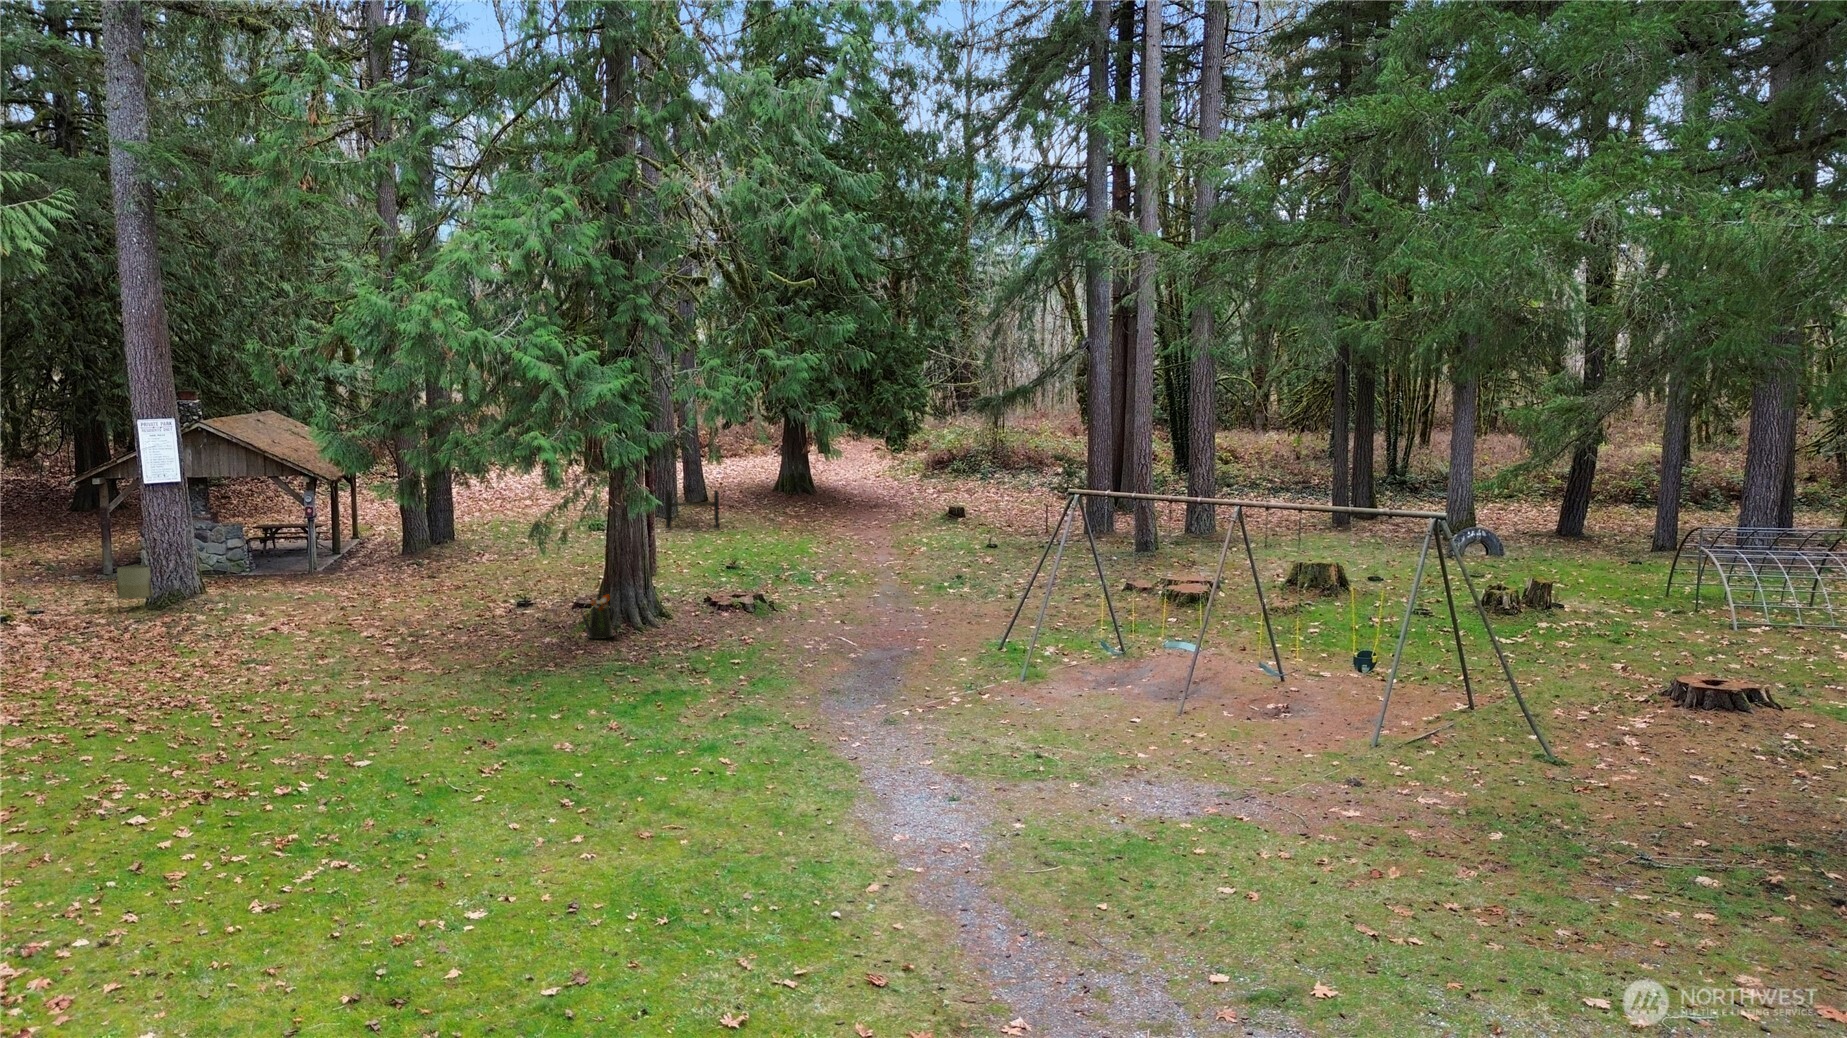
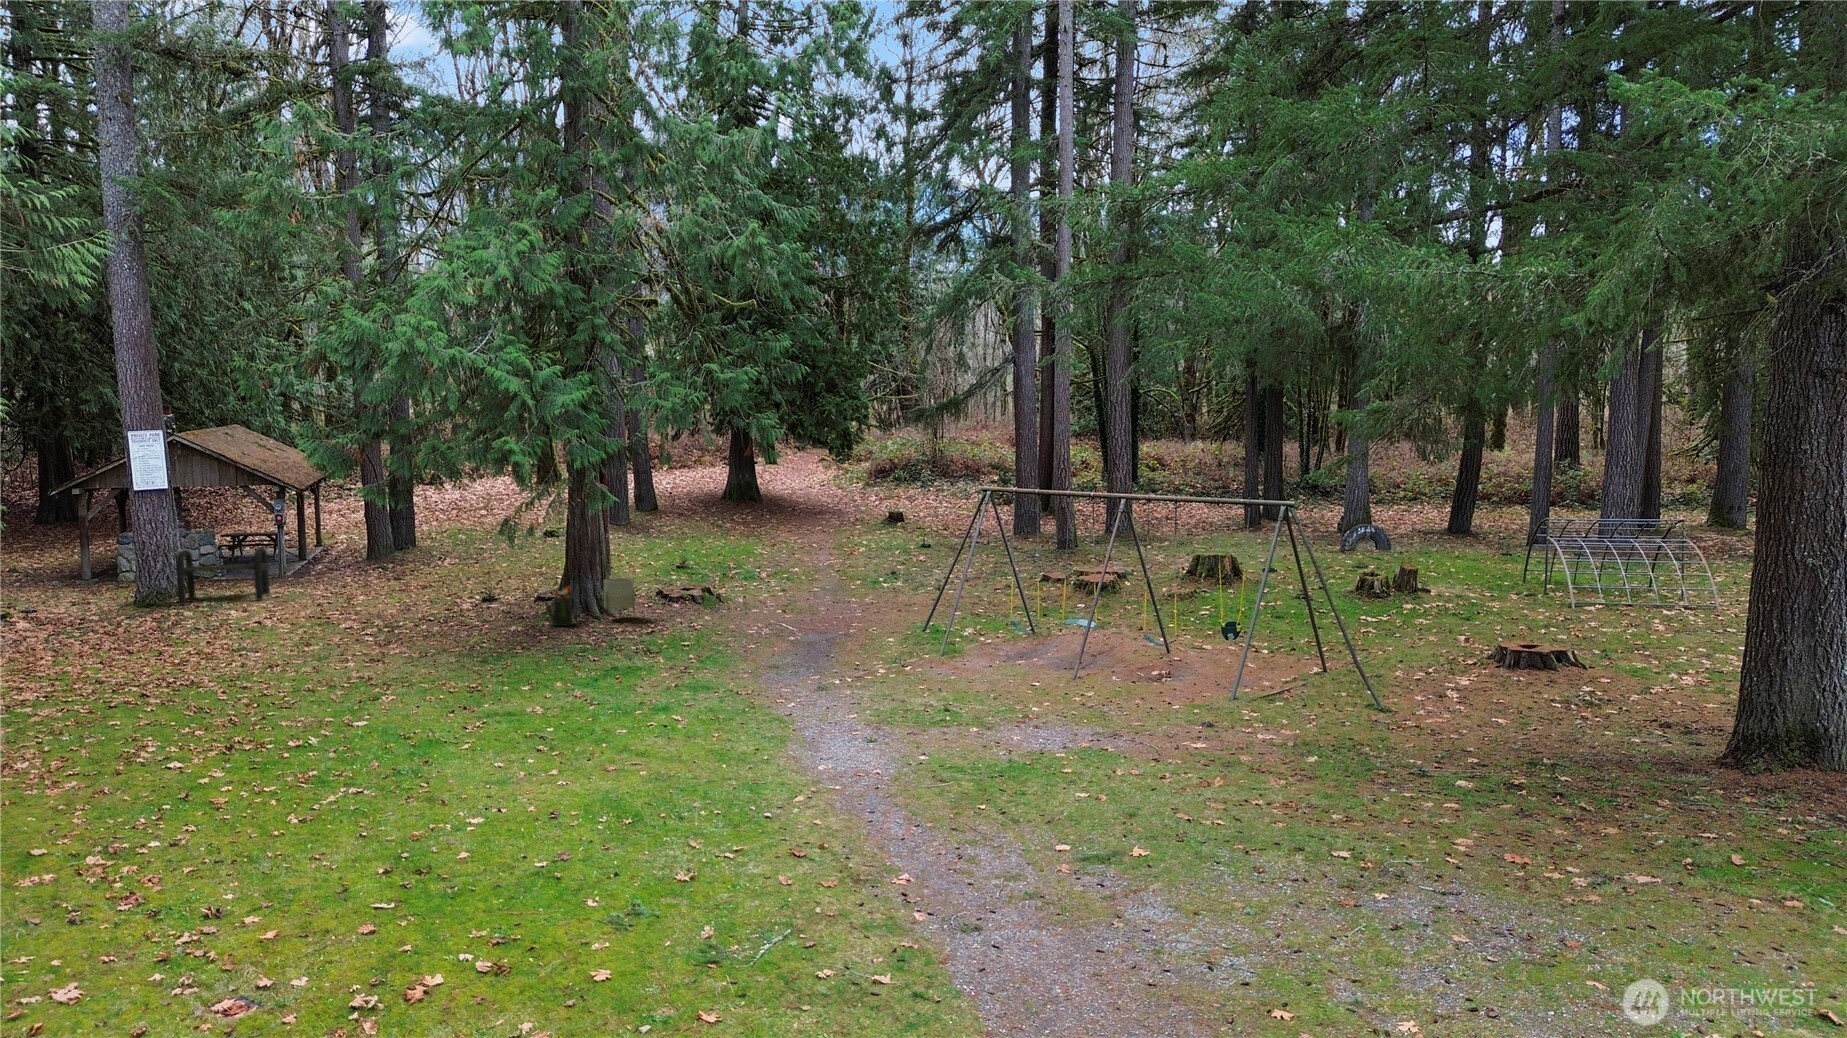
bench: present [666,490,719,529] -> present [176,547,270,605]
planter: present [116,565,153,599] -> present [604,578,635,611]

